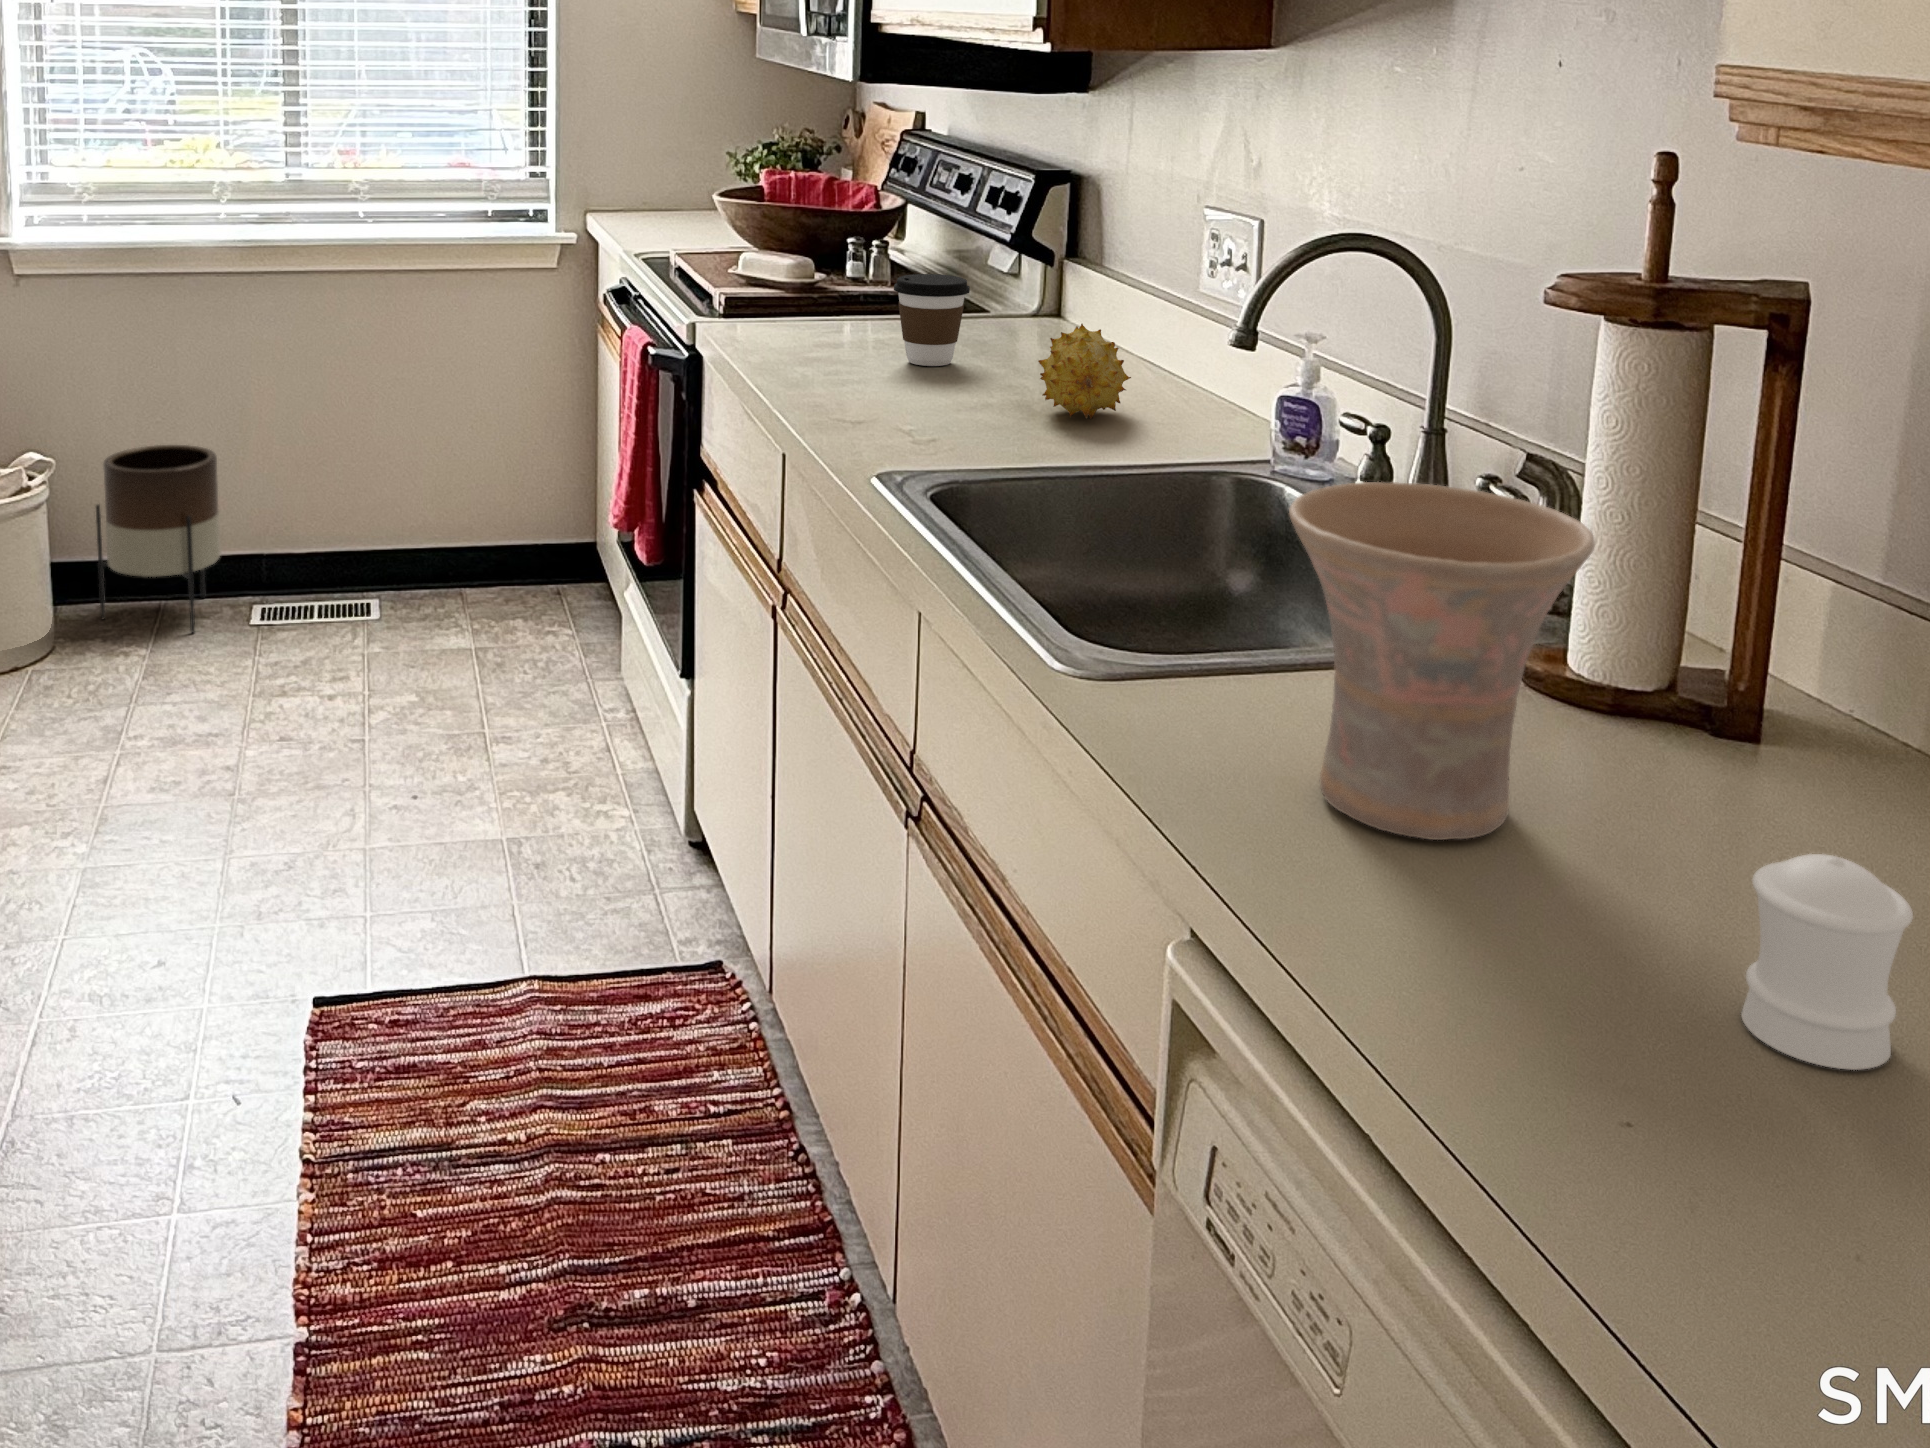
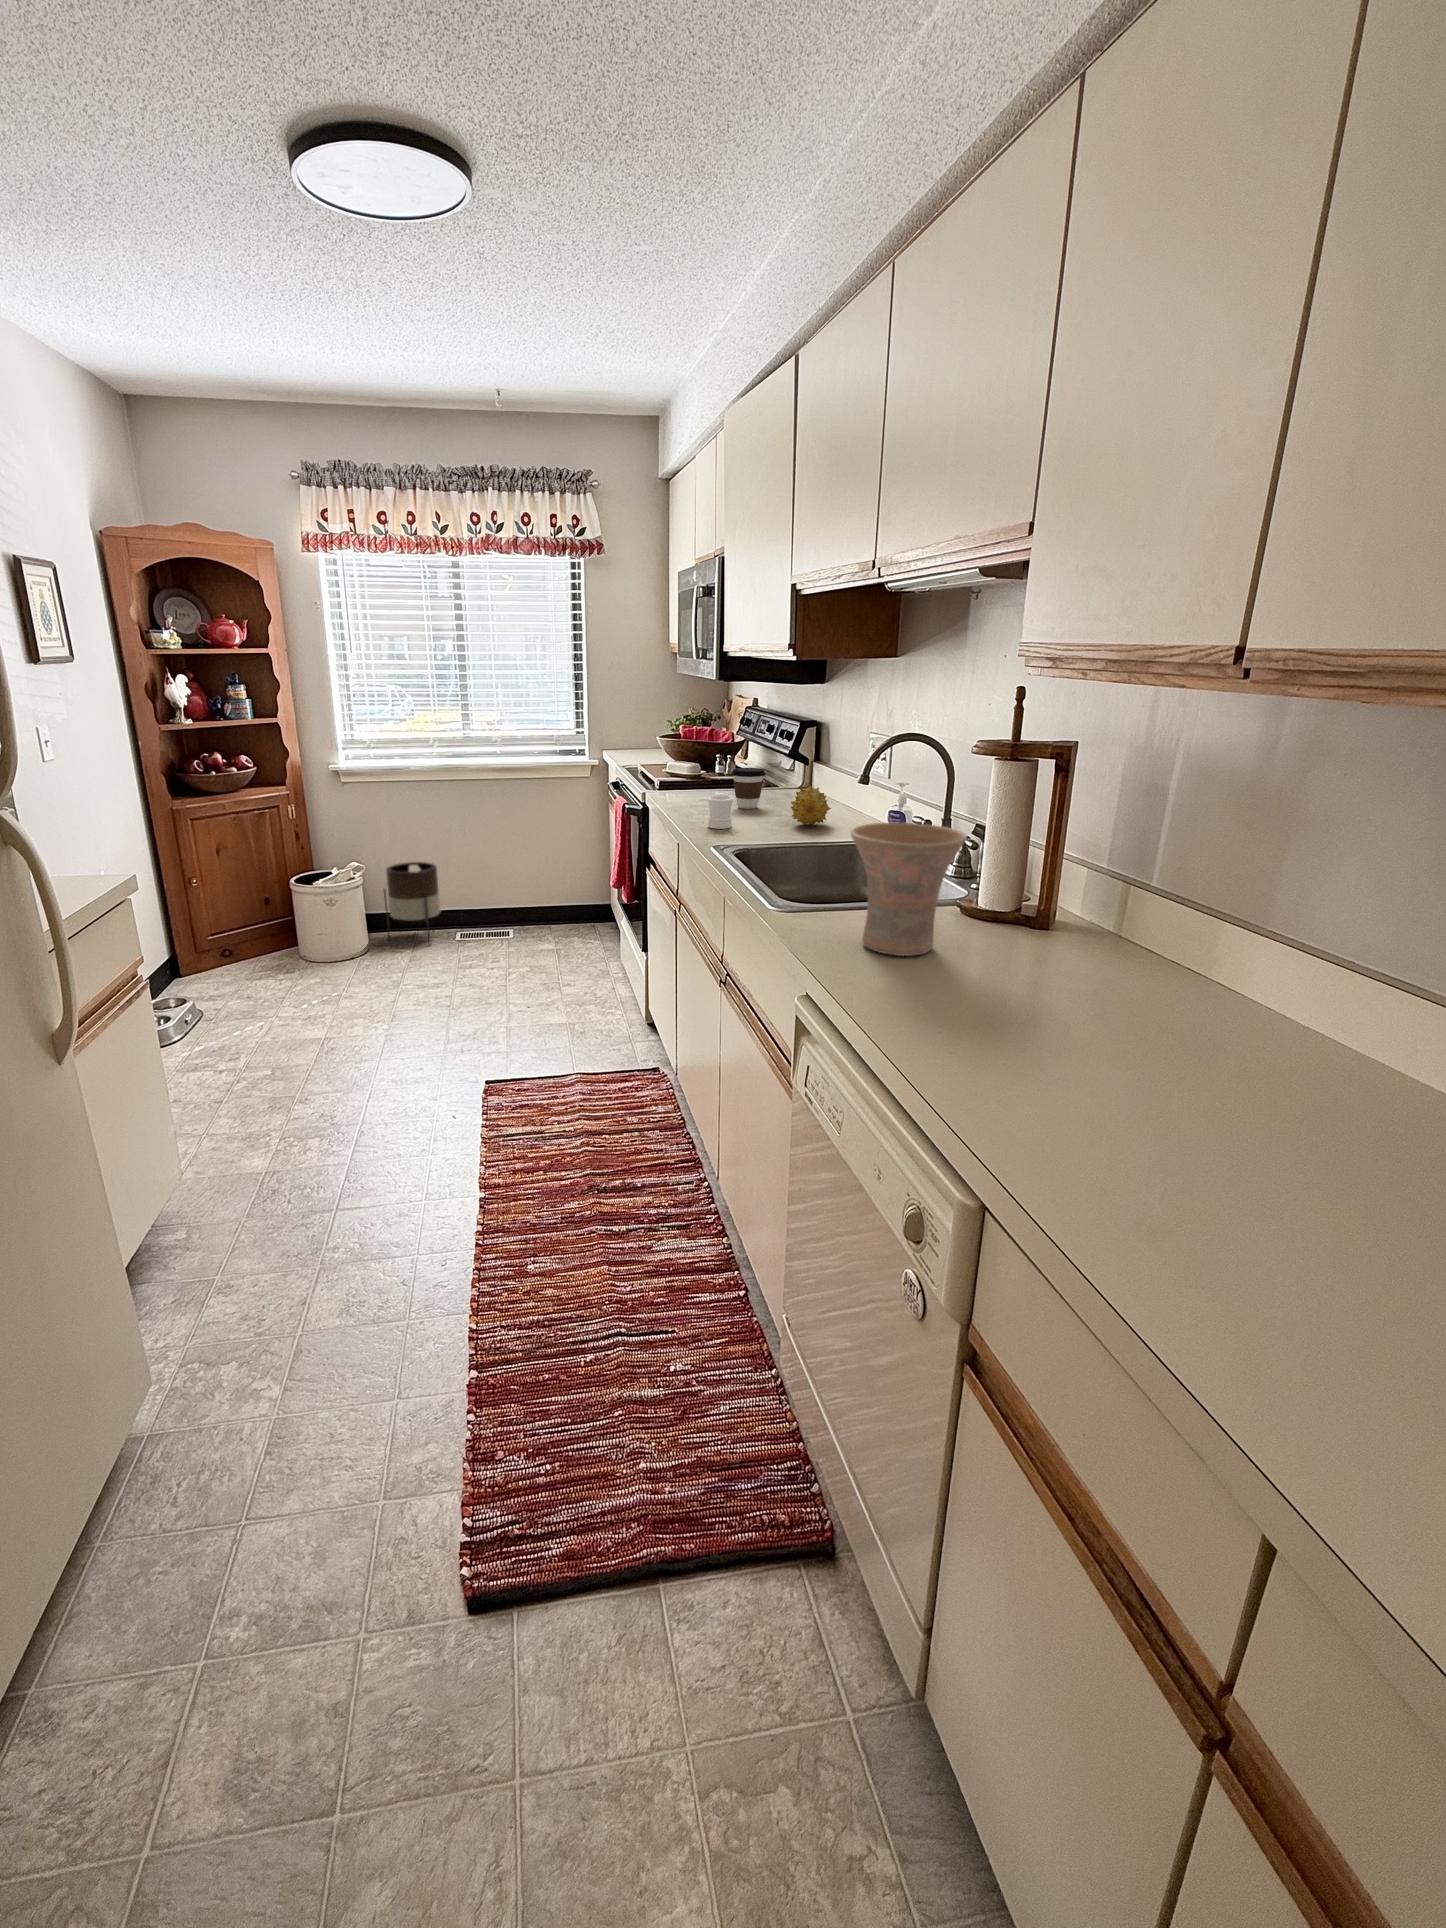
salt shaker: present [1742,854,1913,1070] -> present [708,792,733,829]

